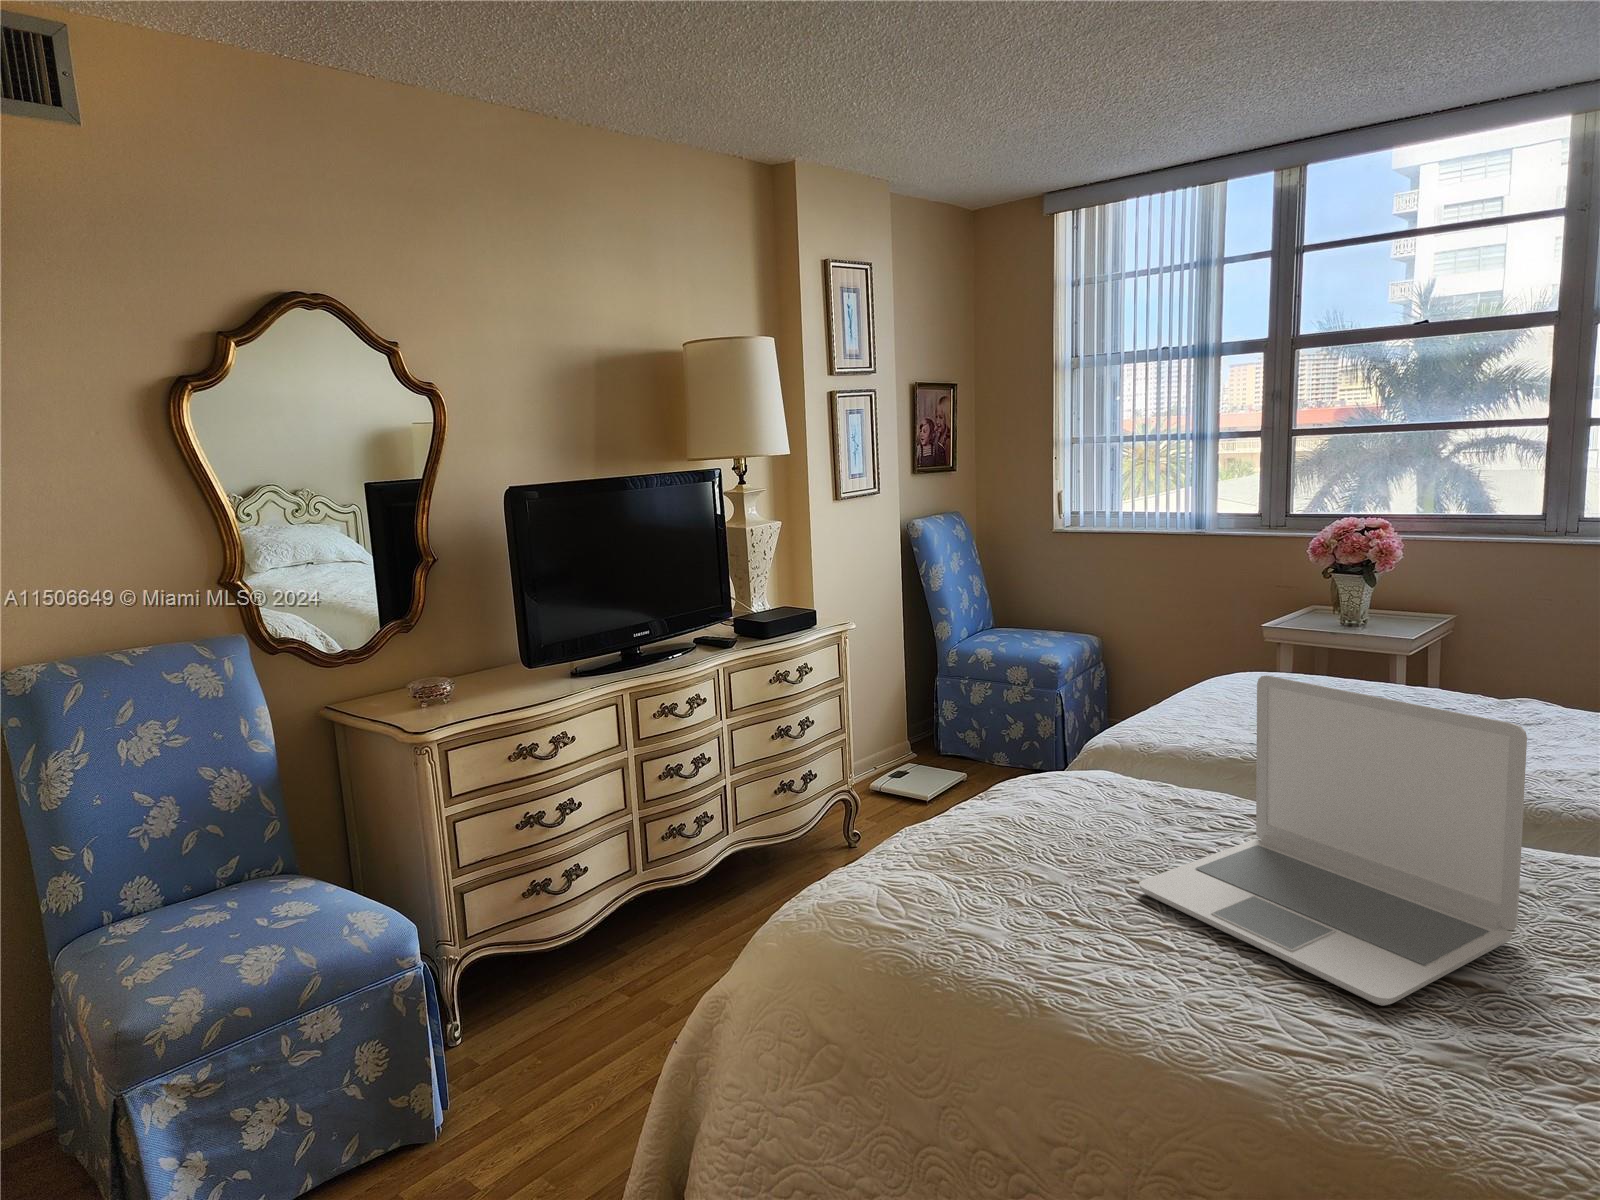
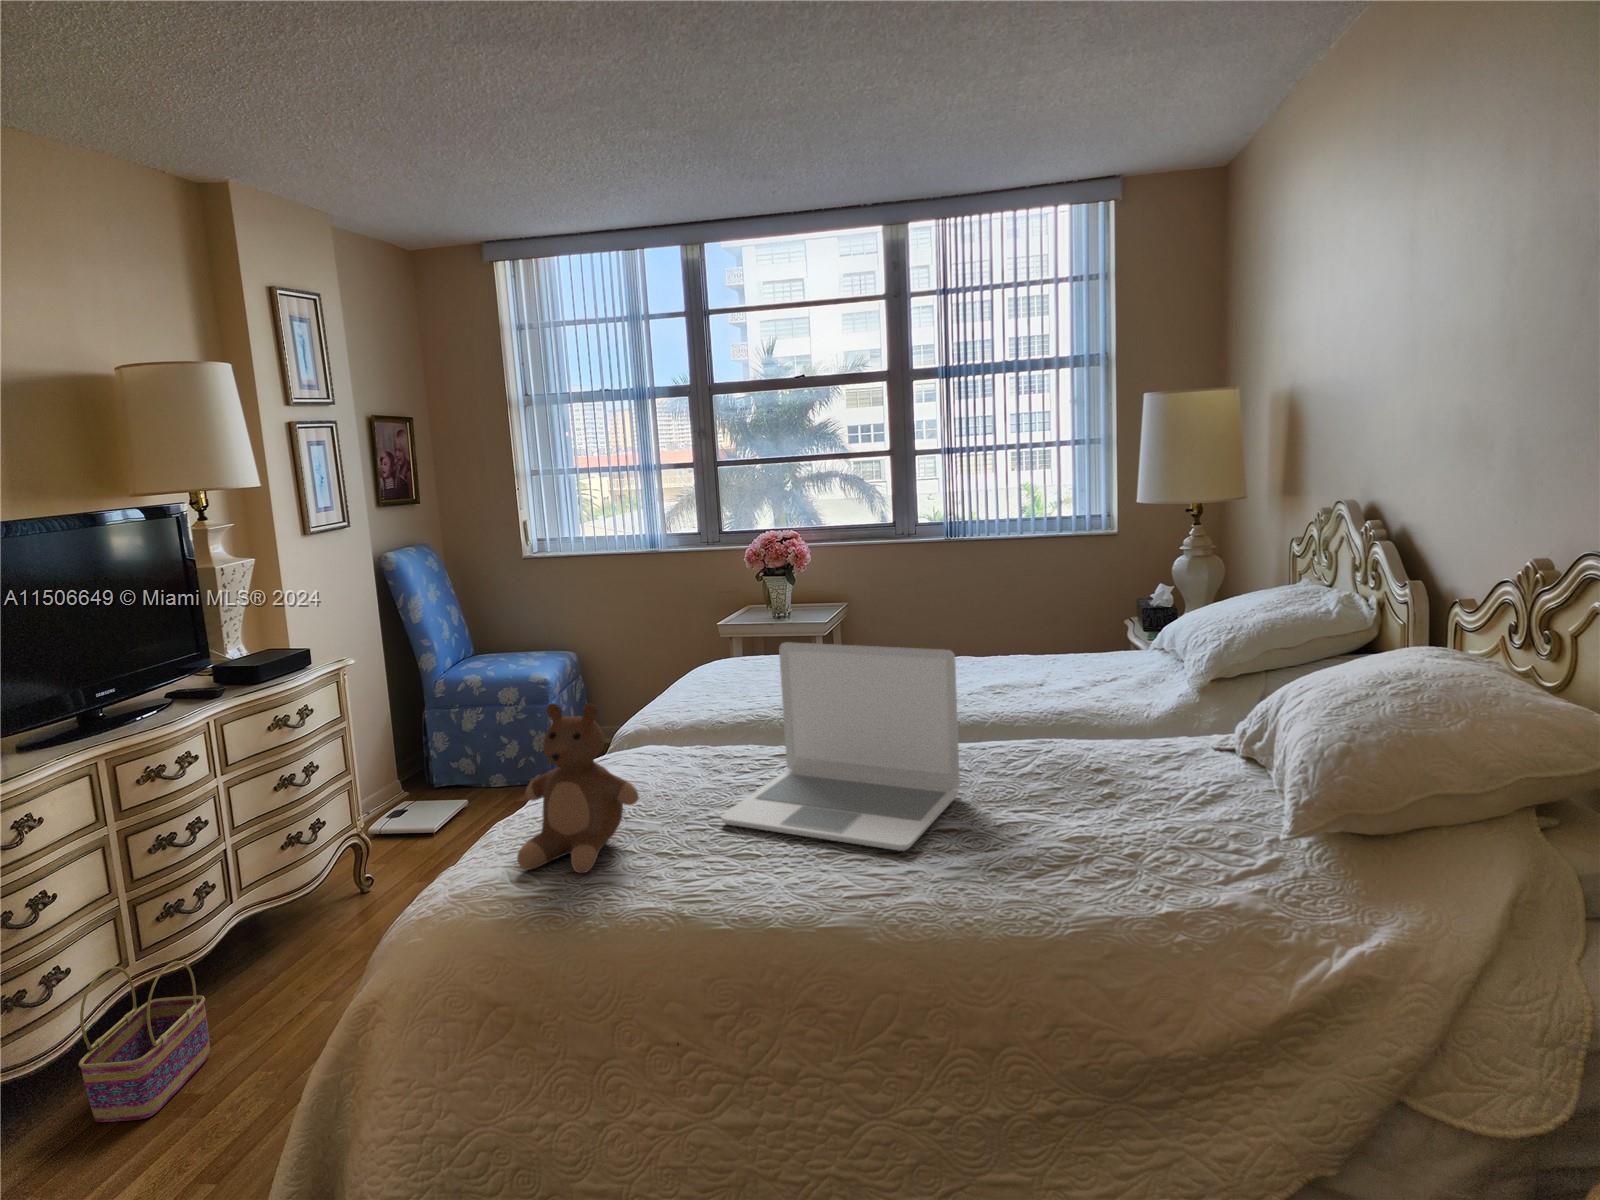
teddy bear: none [893,713,1033,912] -> present [517,703,639,873]
basket: none [588,869,687,1005] -> present [78,961,210,1122]

